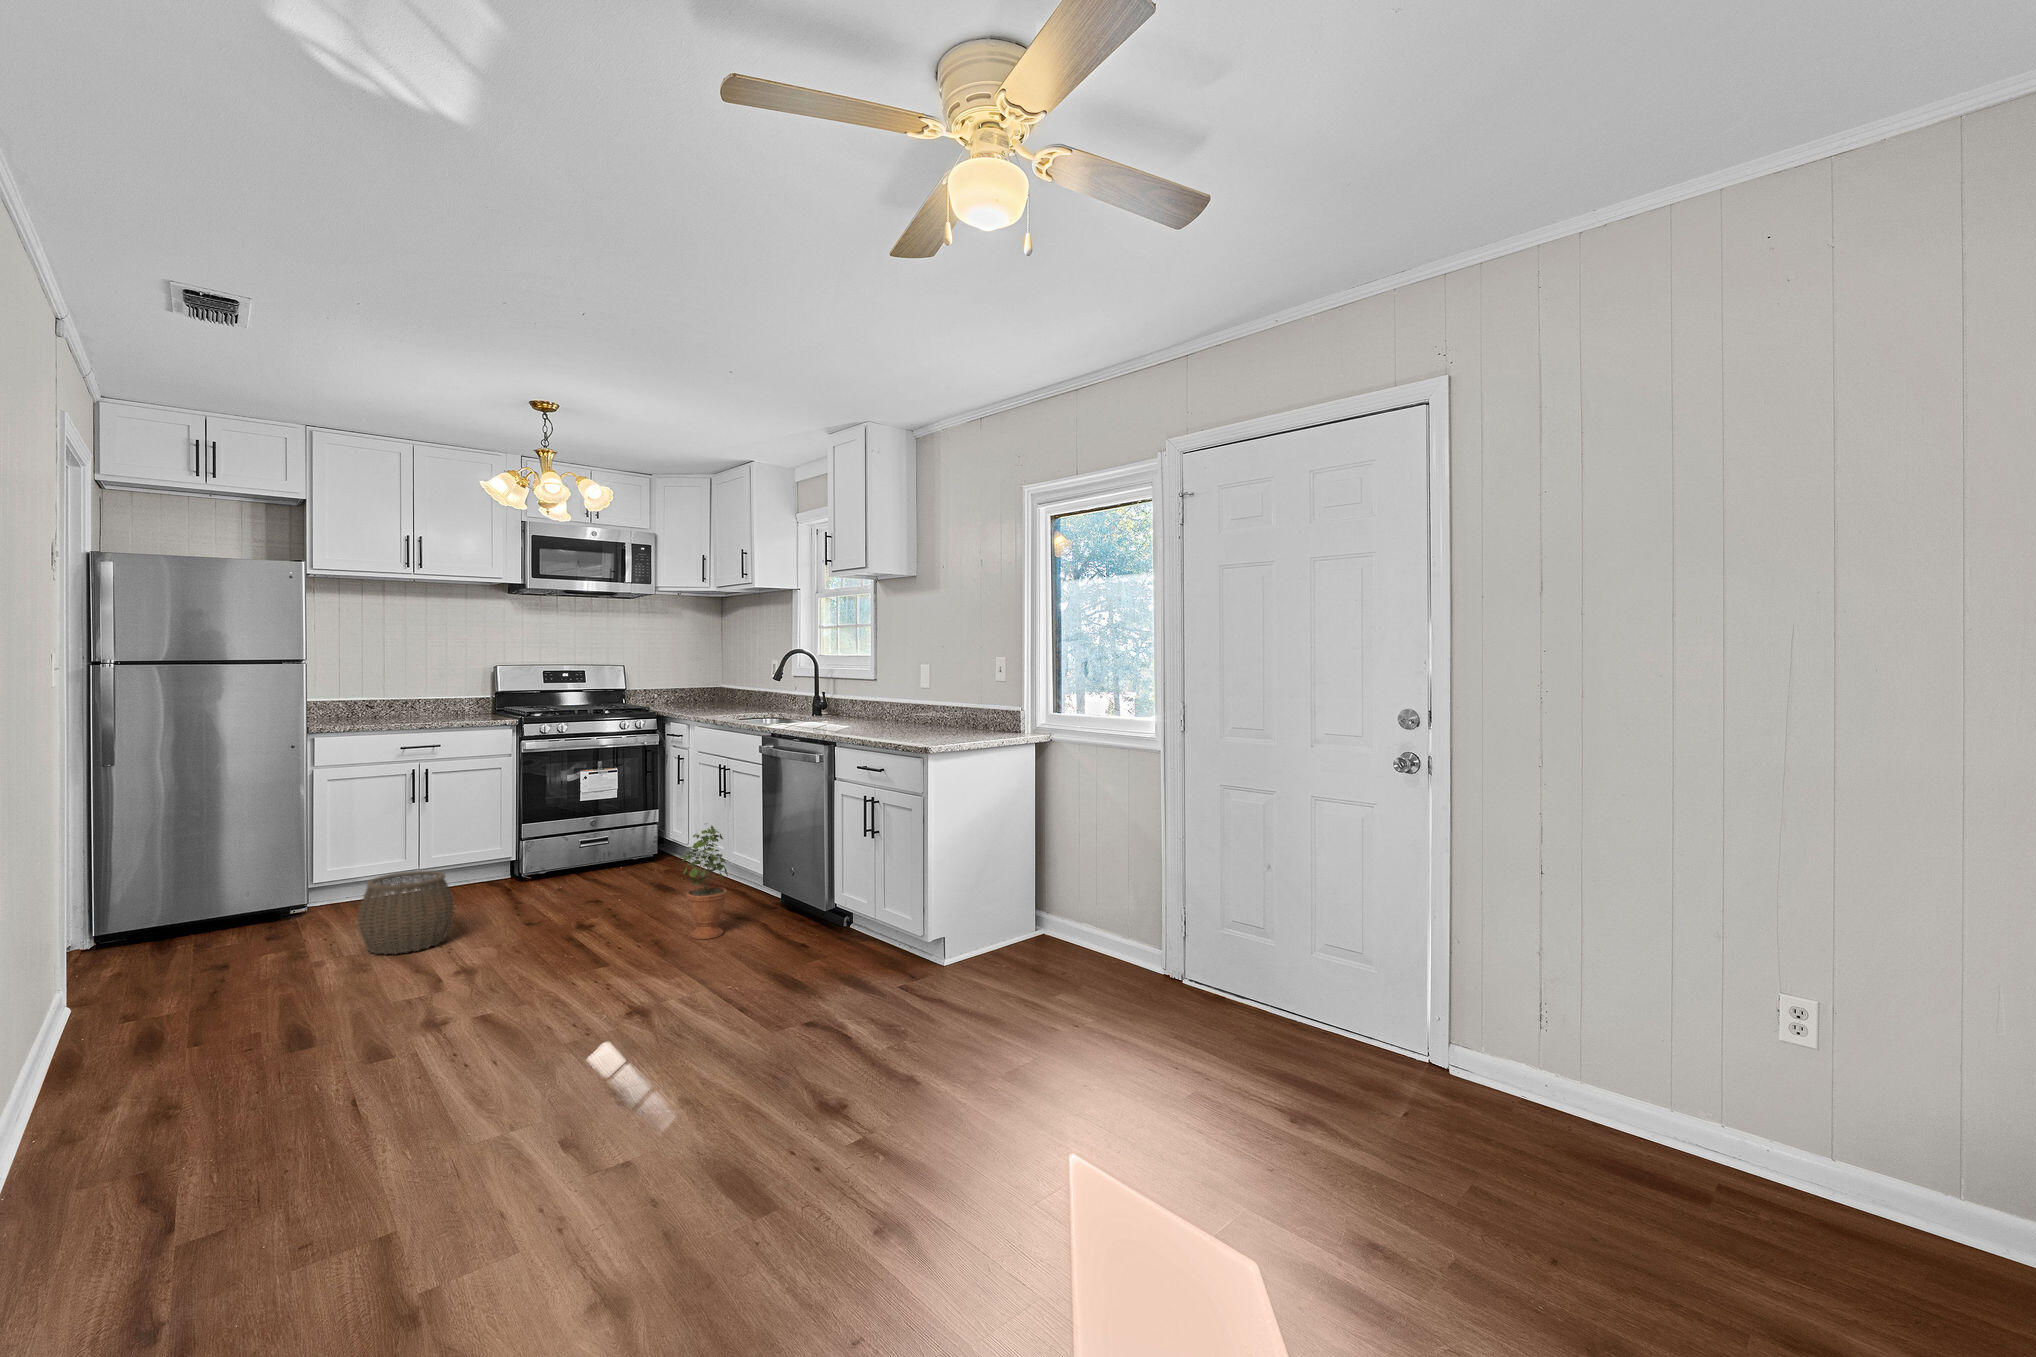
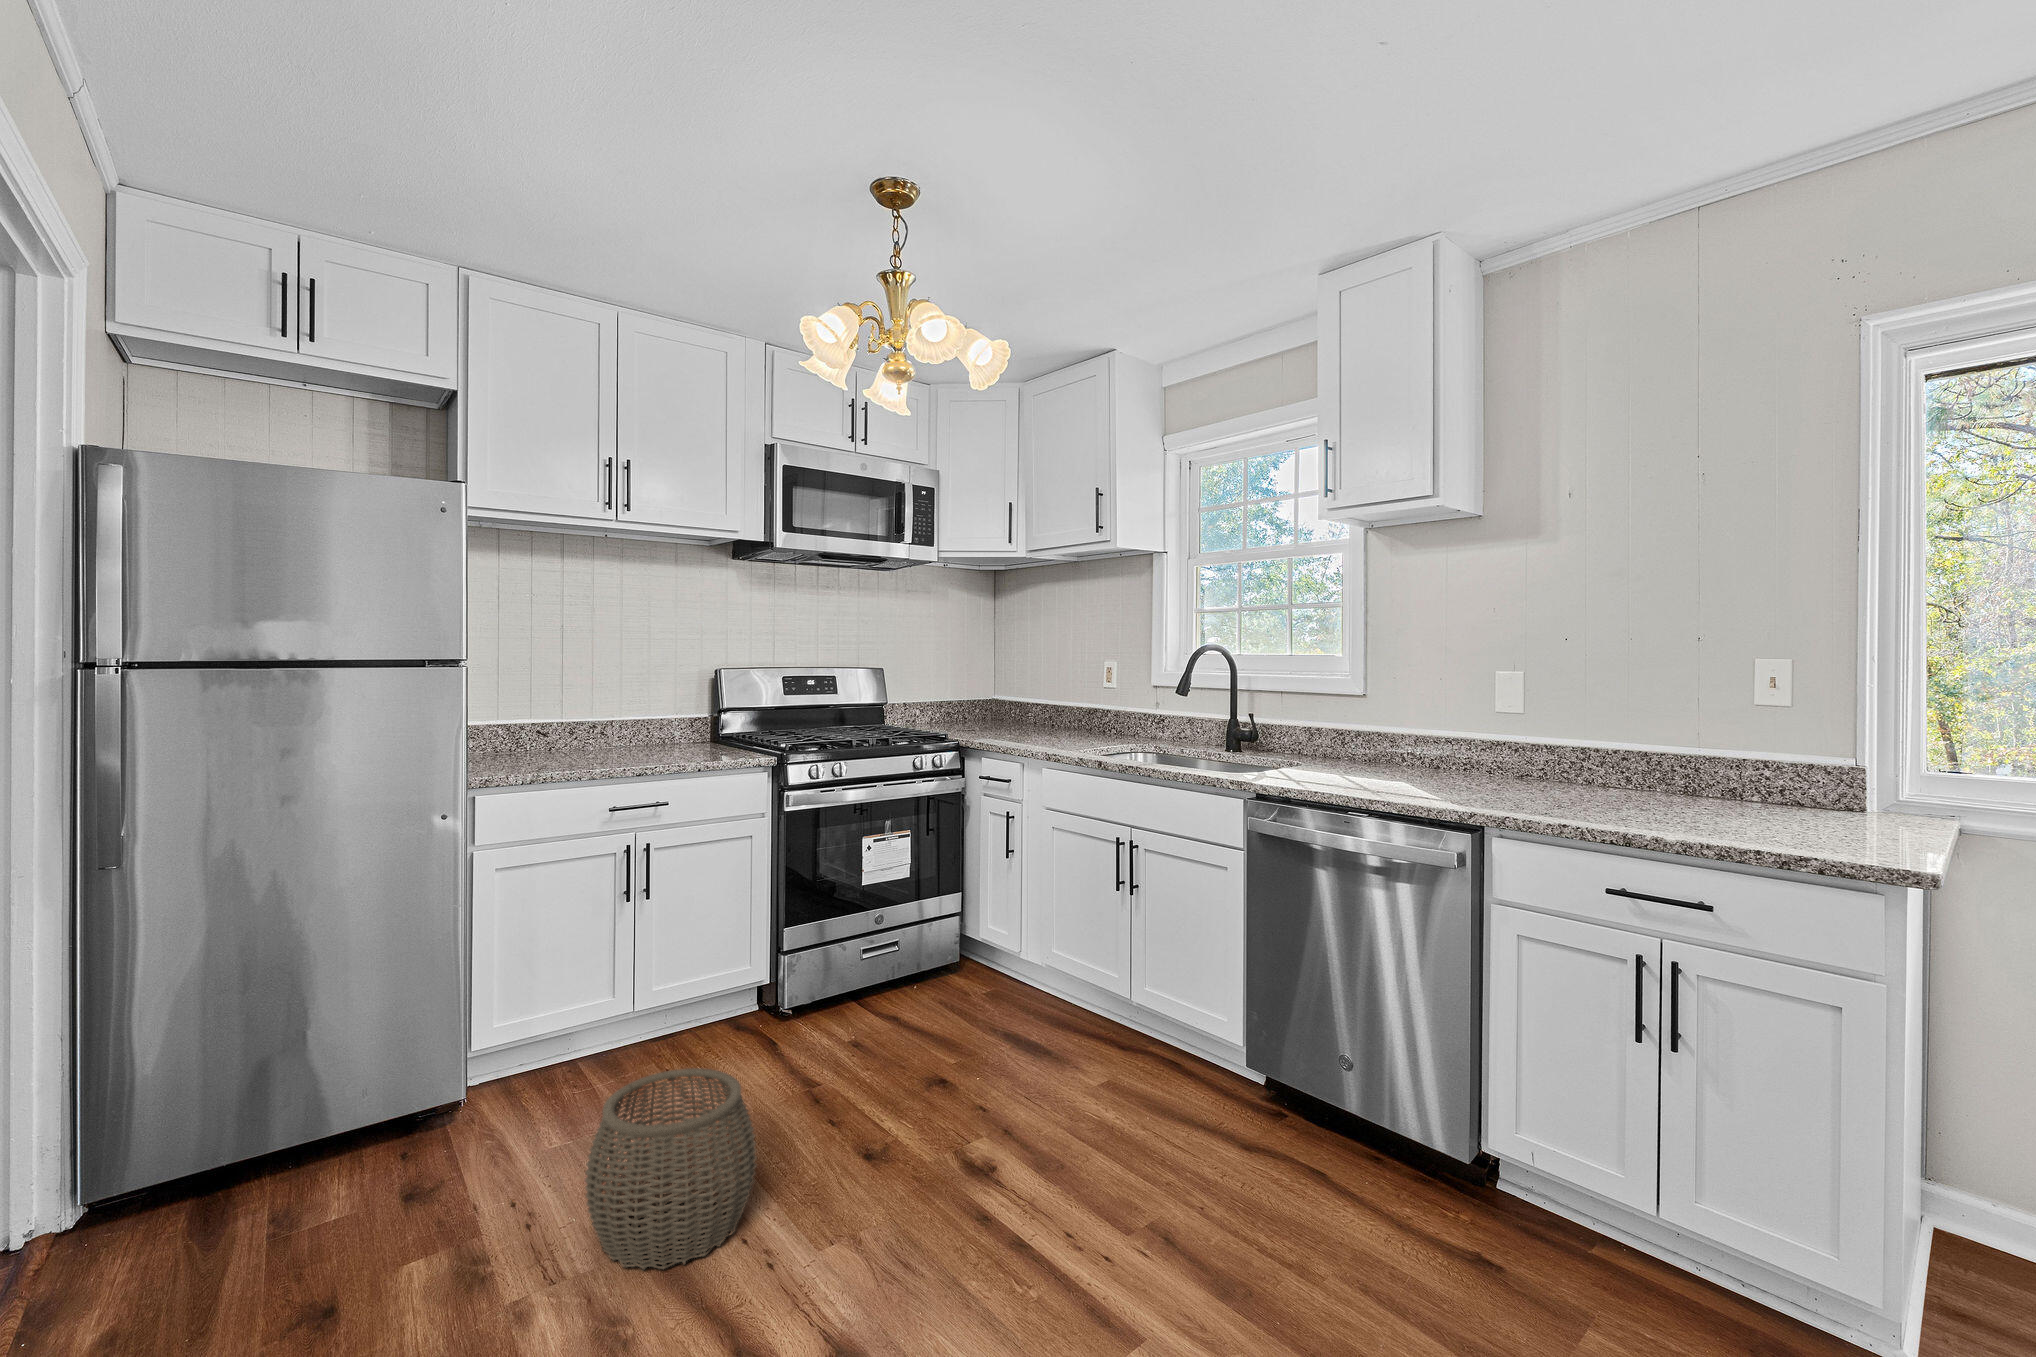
potted plant: present [678,826,728,939] -> none [1185,983,1276,1227]

